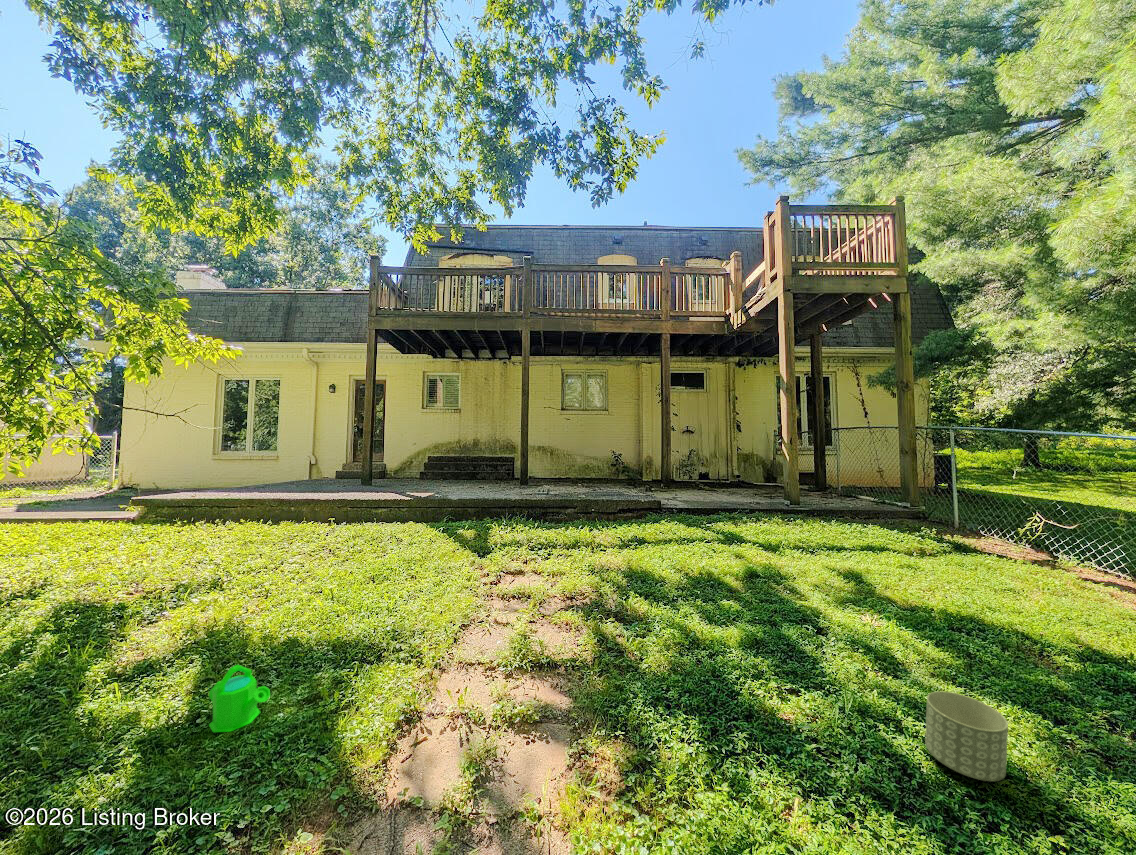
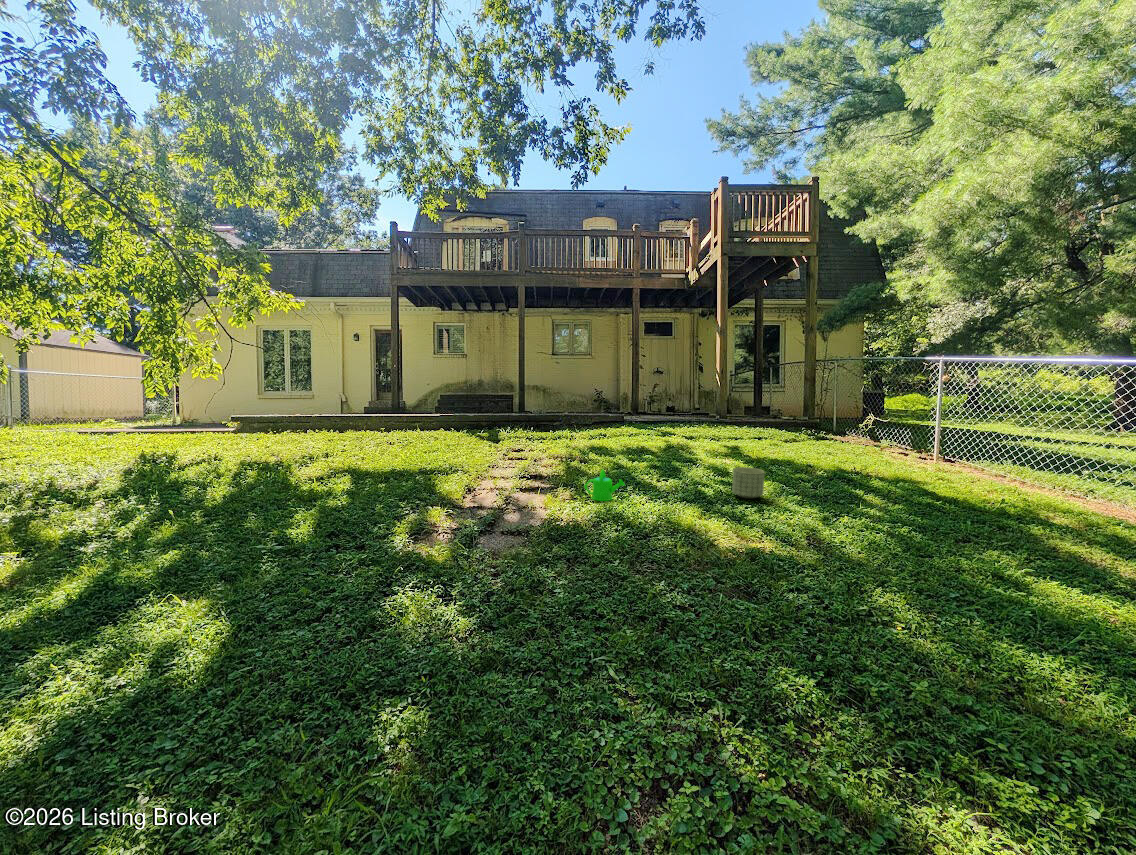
watering can: present [209,665,270,732] -> present [584,469,625,501]

